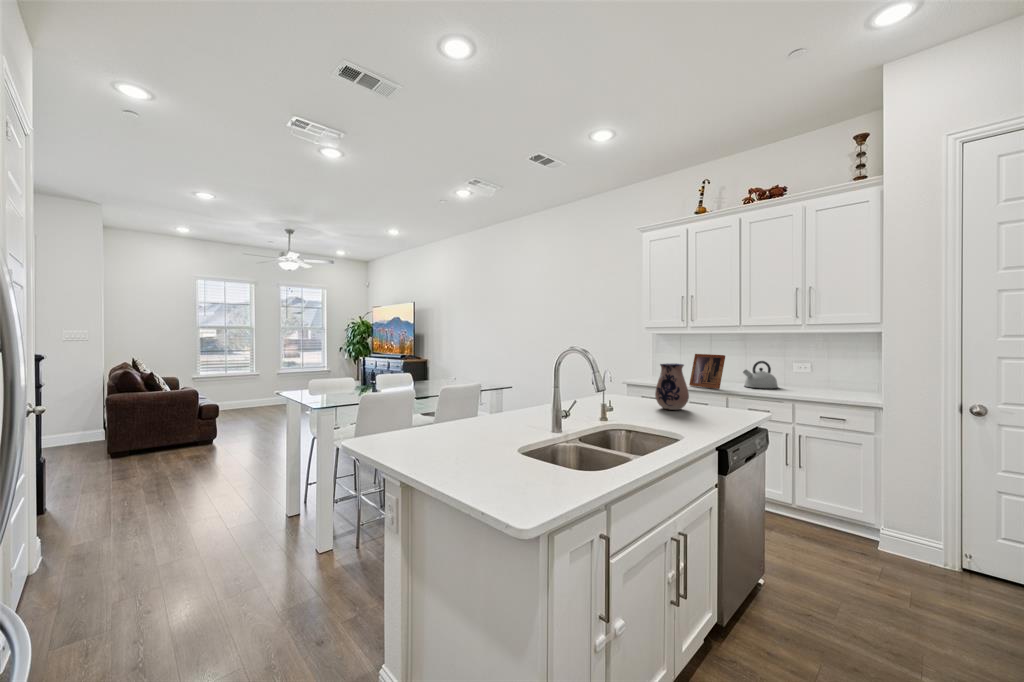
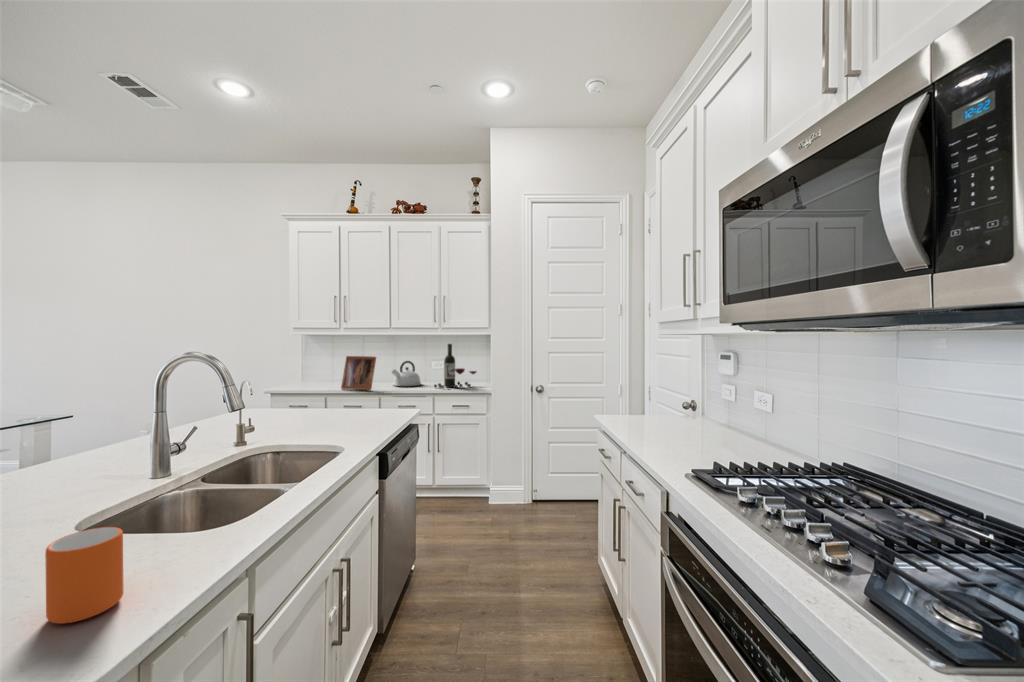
wine bottle: none [794,343,858,395] -> present [434,344,477,388]
ceramic pitcher: present [655,364,689,410] -> none [306,368,344,420]
mug: none [506,448,539,499] -> present [45,527,124,624]

